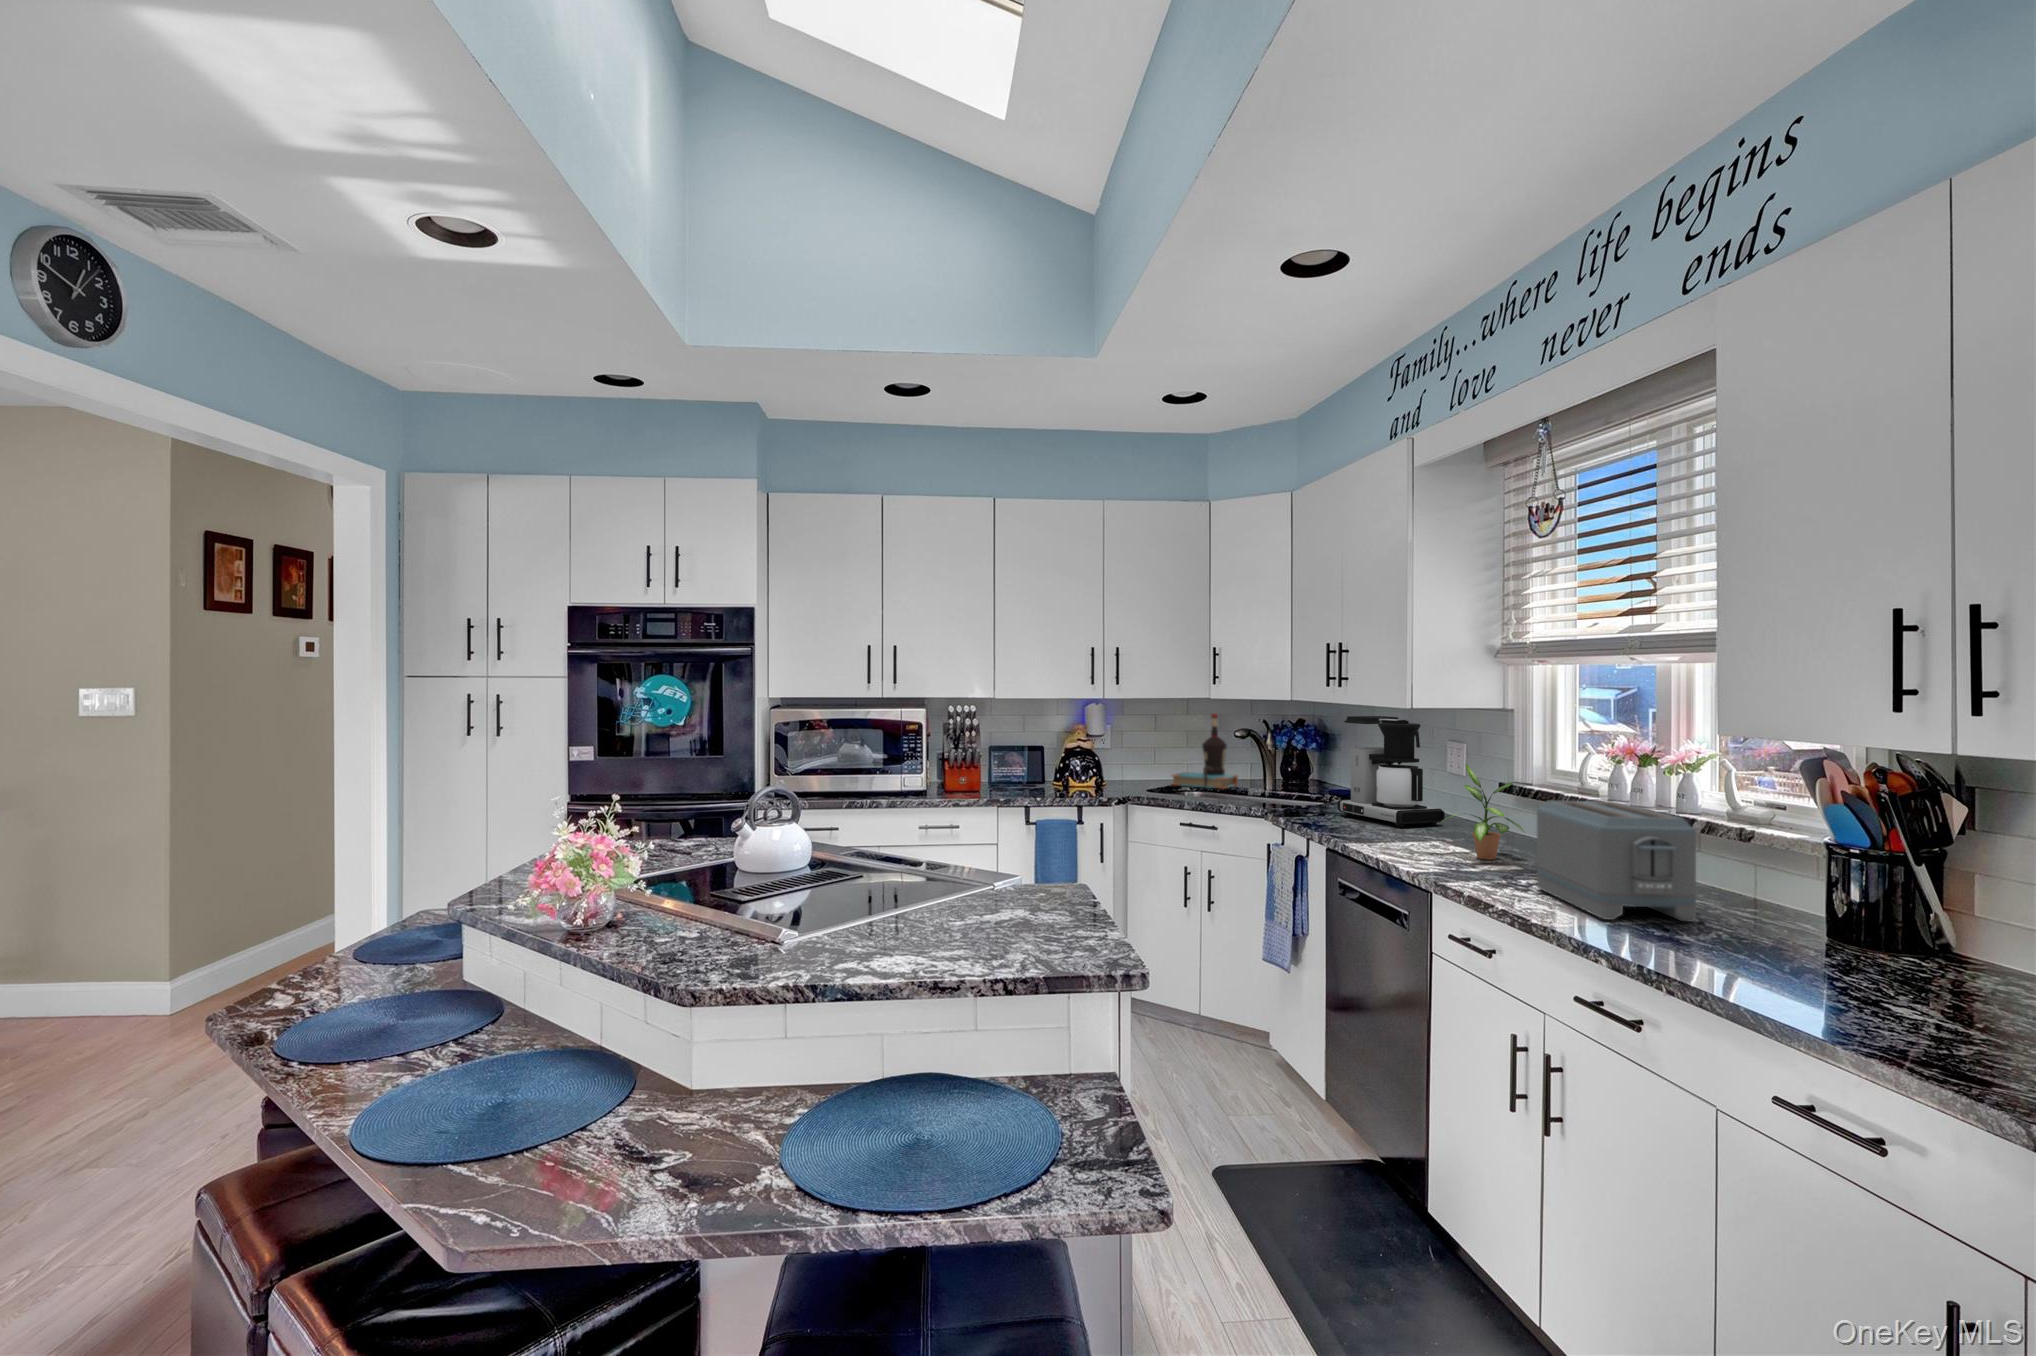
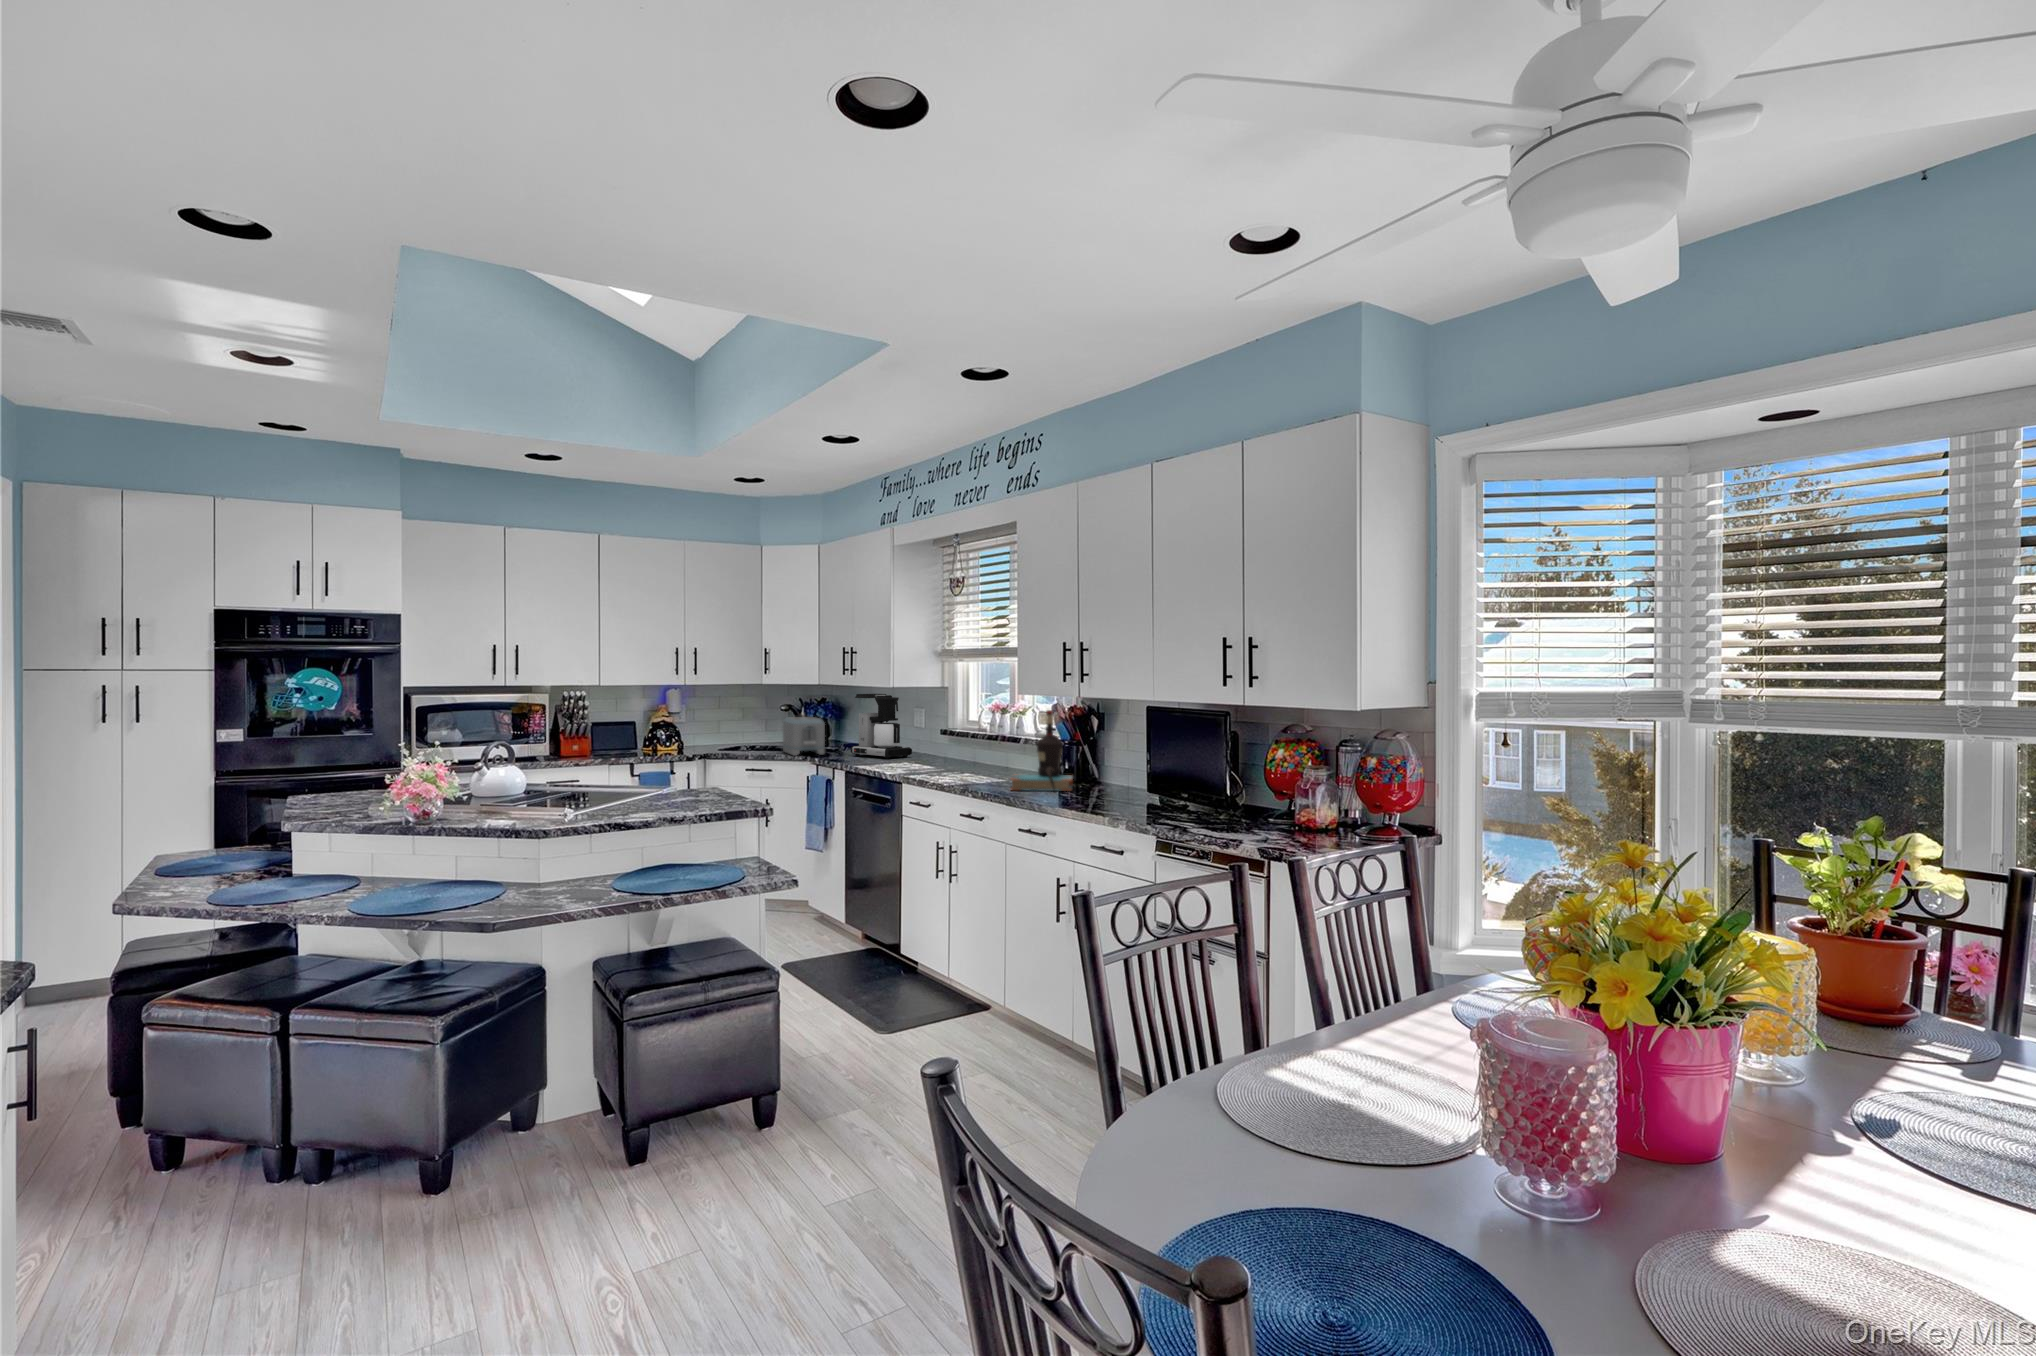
bottle: present [1172,714,1238,788] -> present [1011,710,1073,791]
potted plant: present [1441,764,1524,860] -> none [907,717,951,768]
toaster: present [1537,801,1696,922] -> present [783,717,825,756]

